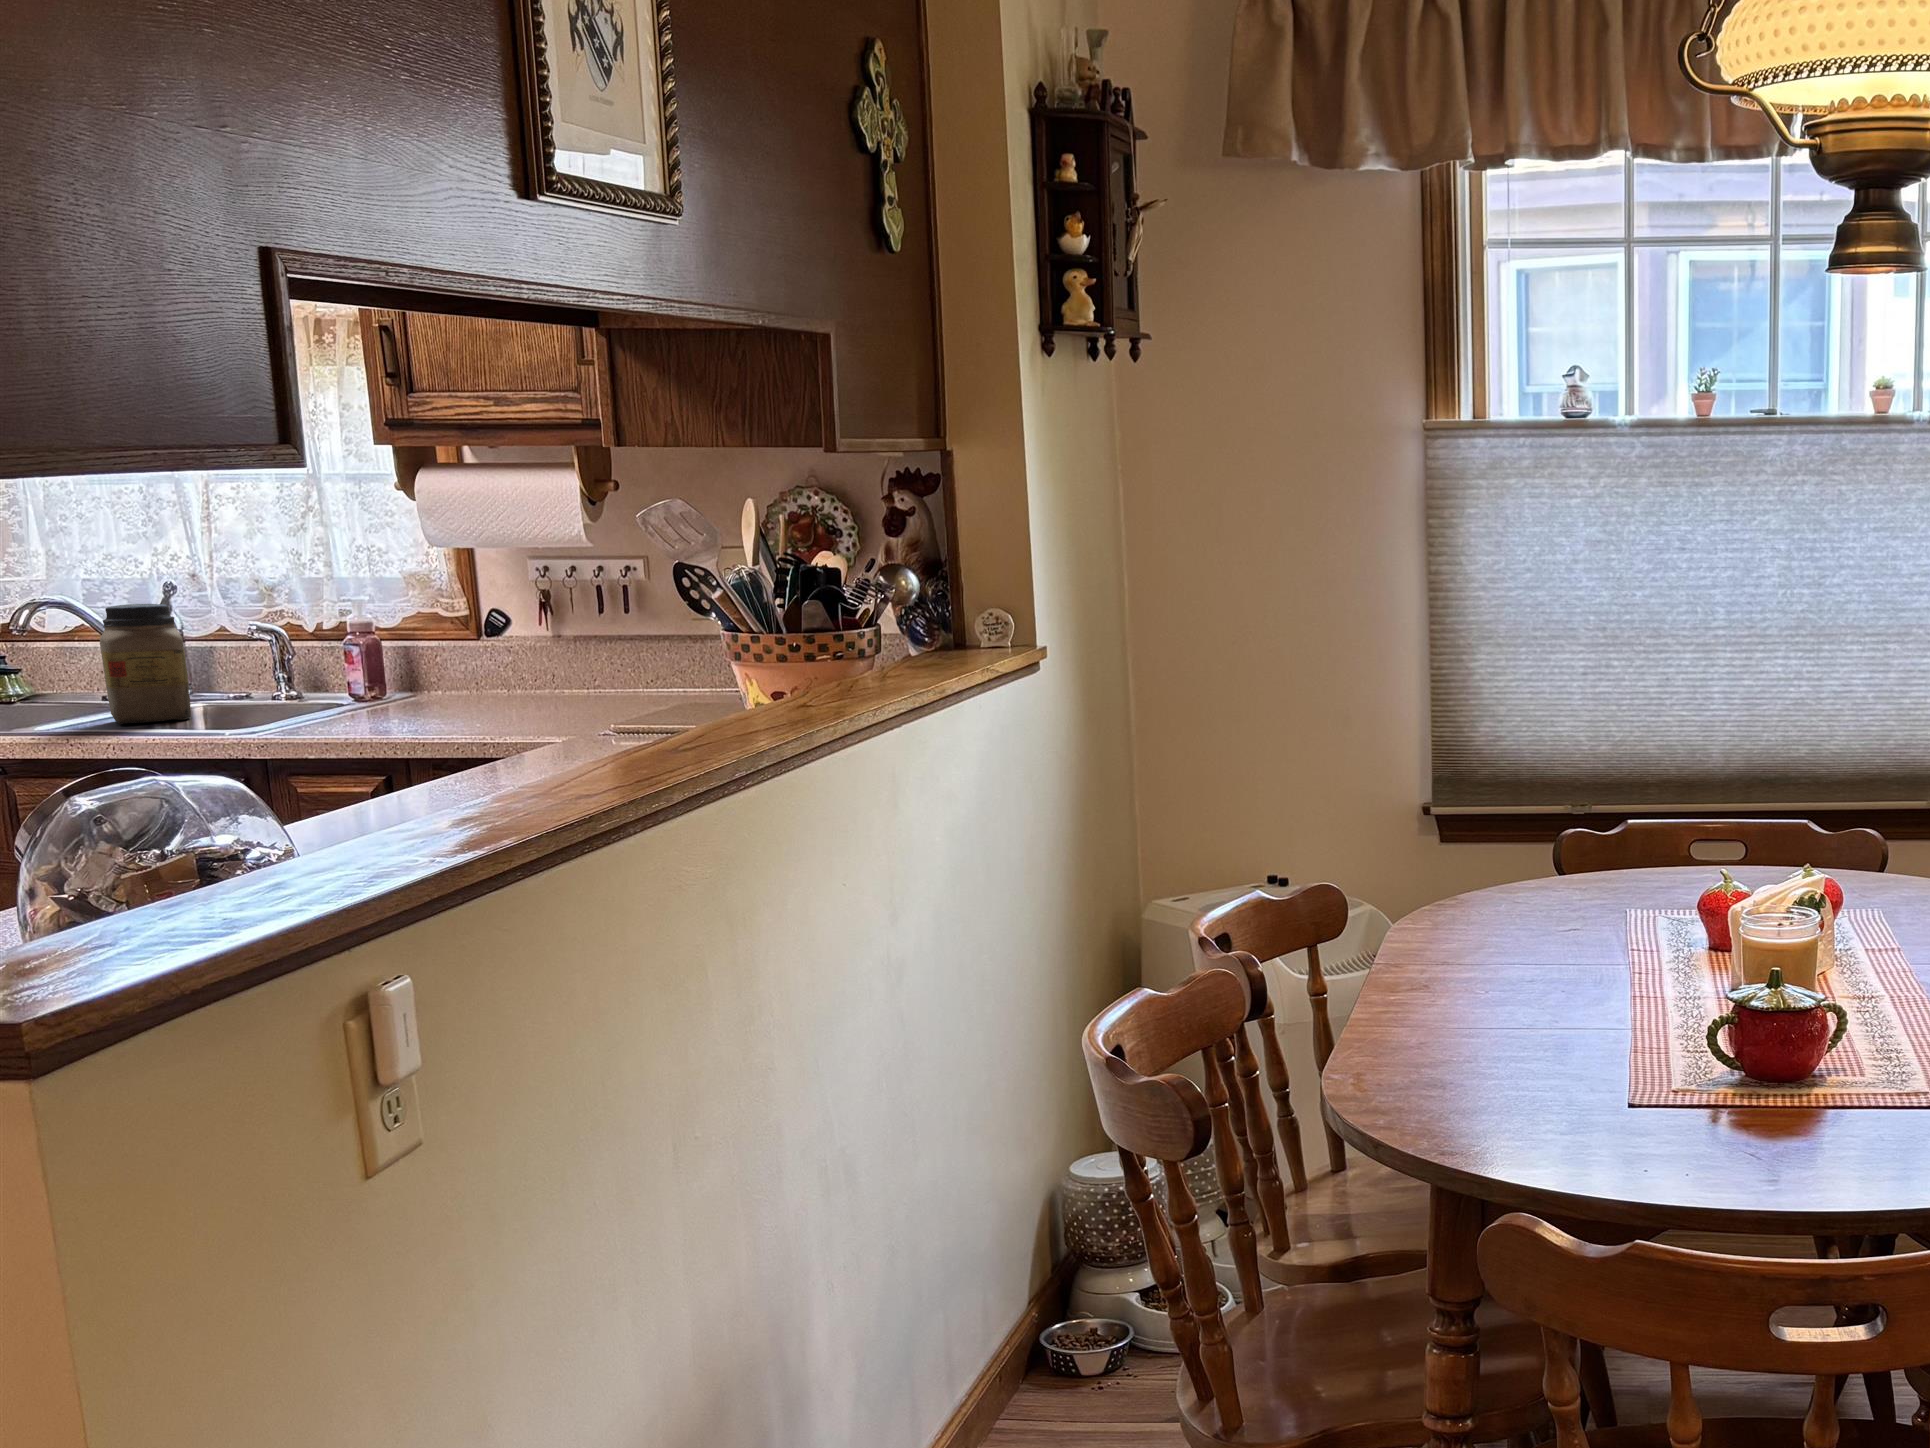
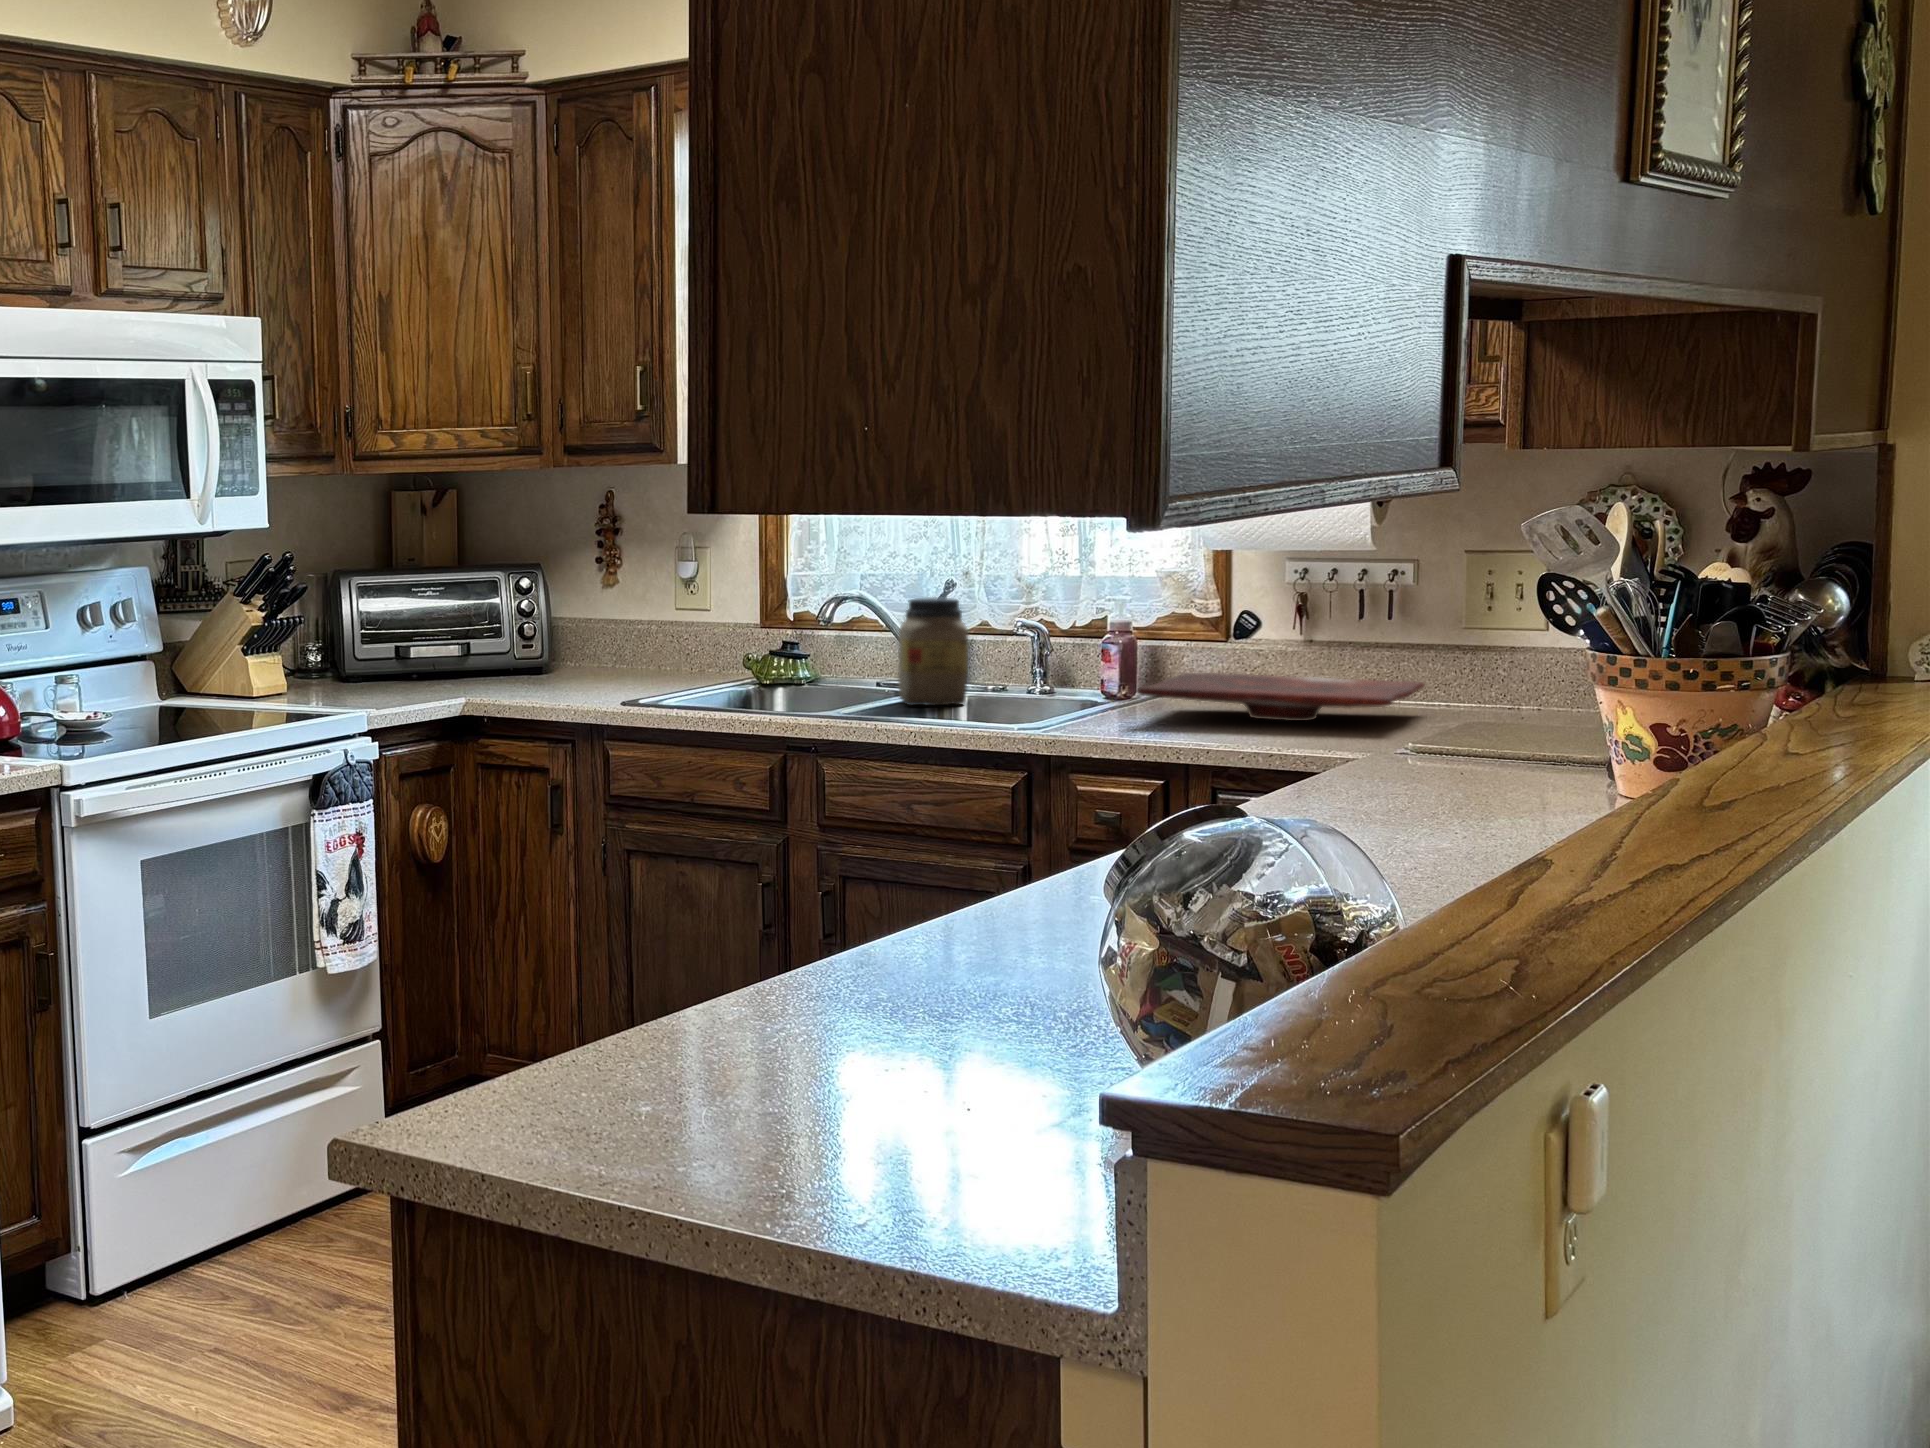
cutting board: none [357,666,657,712] -> present [1137,673,1424,721]

